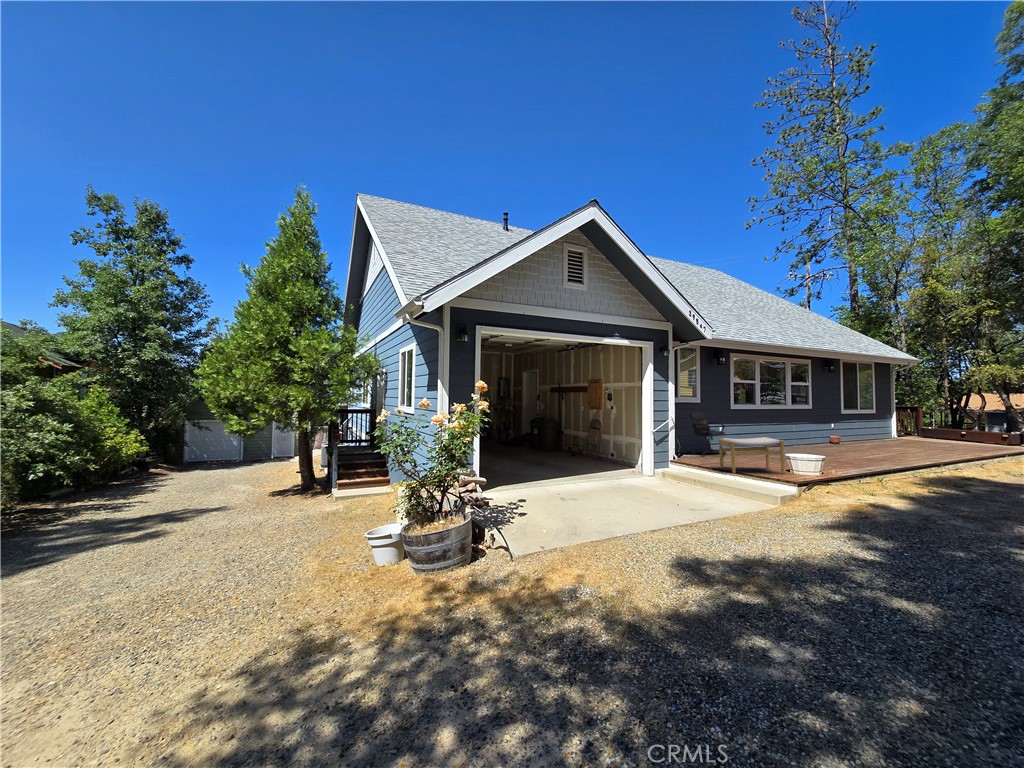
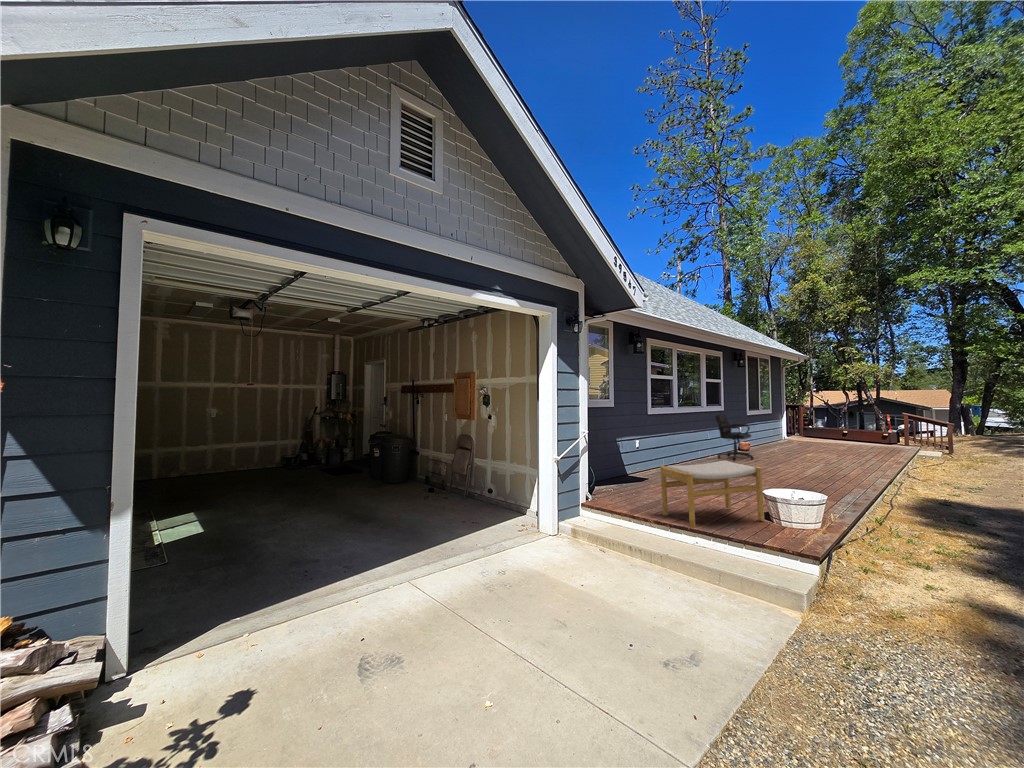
chair: present [690,412,726,456] -> present [715,414,753,460]

